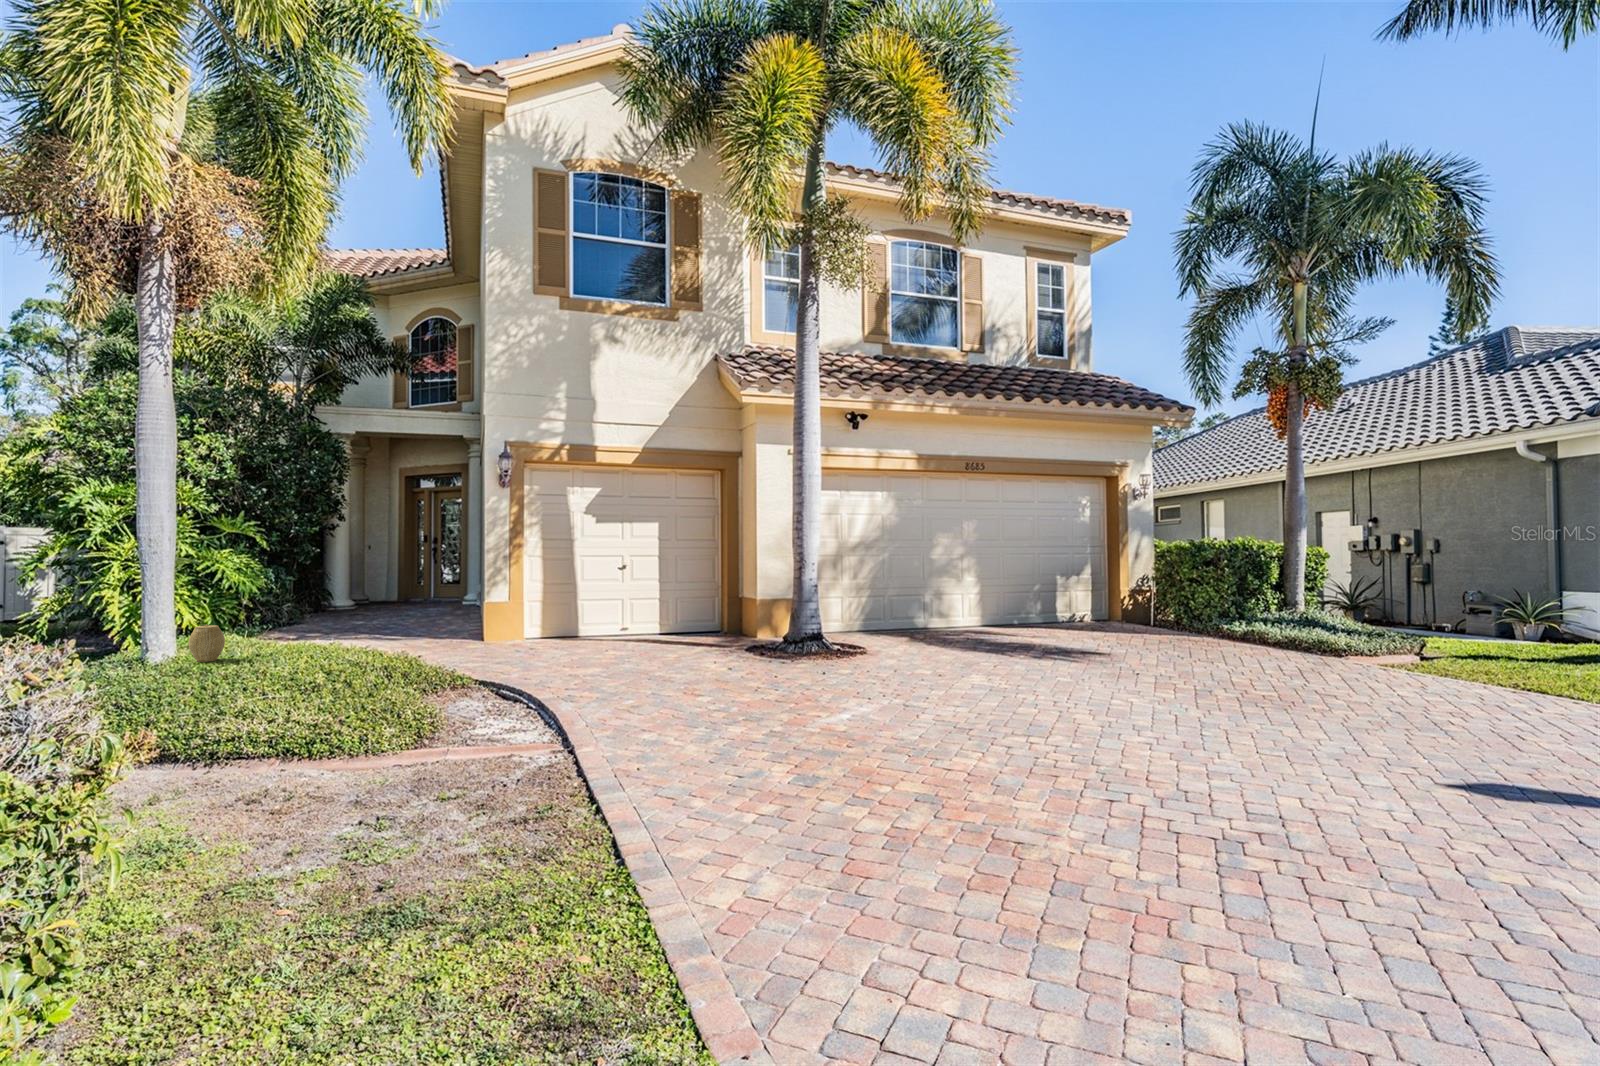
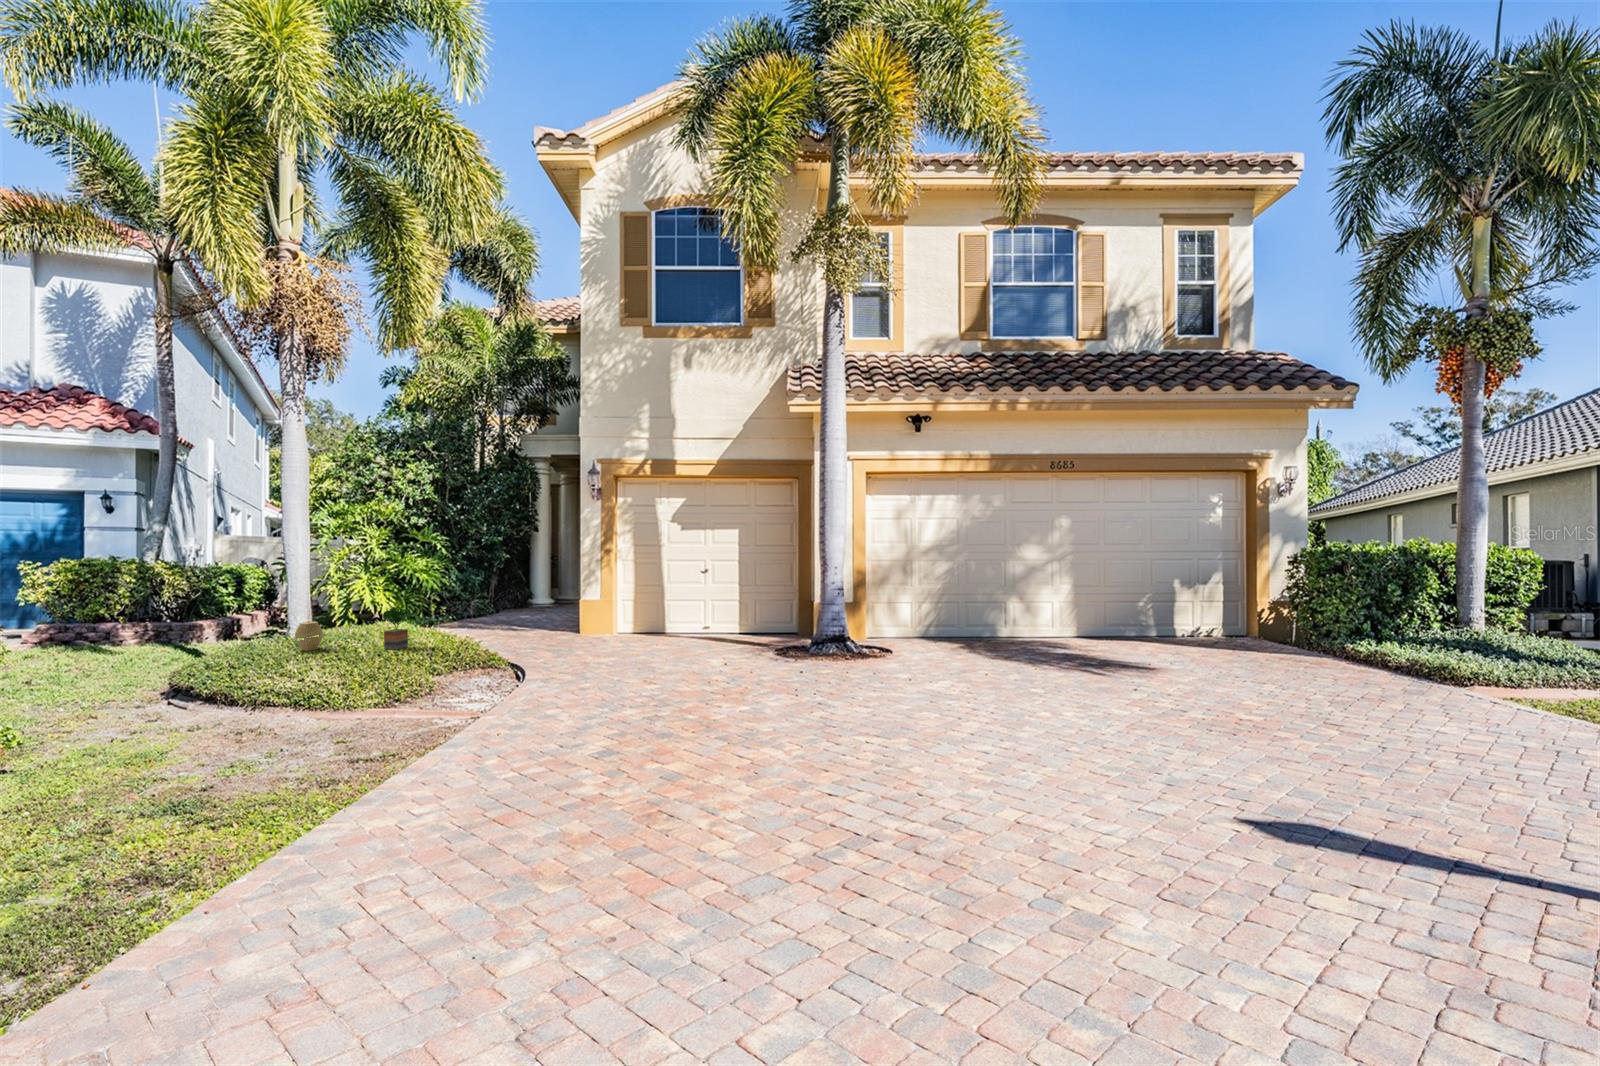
potted tree: none [310,606,346,656] -> present [383,608,411,649]

